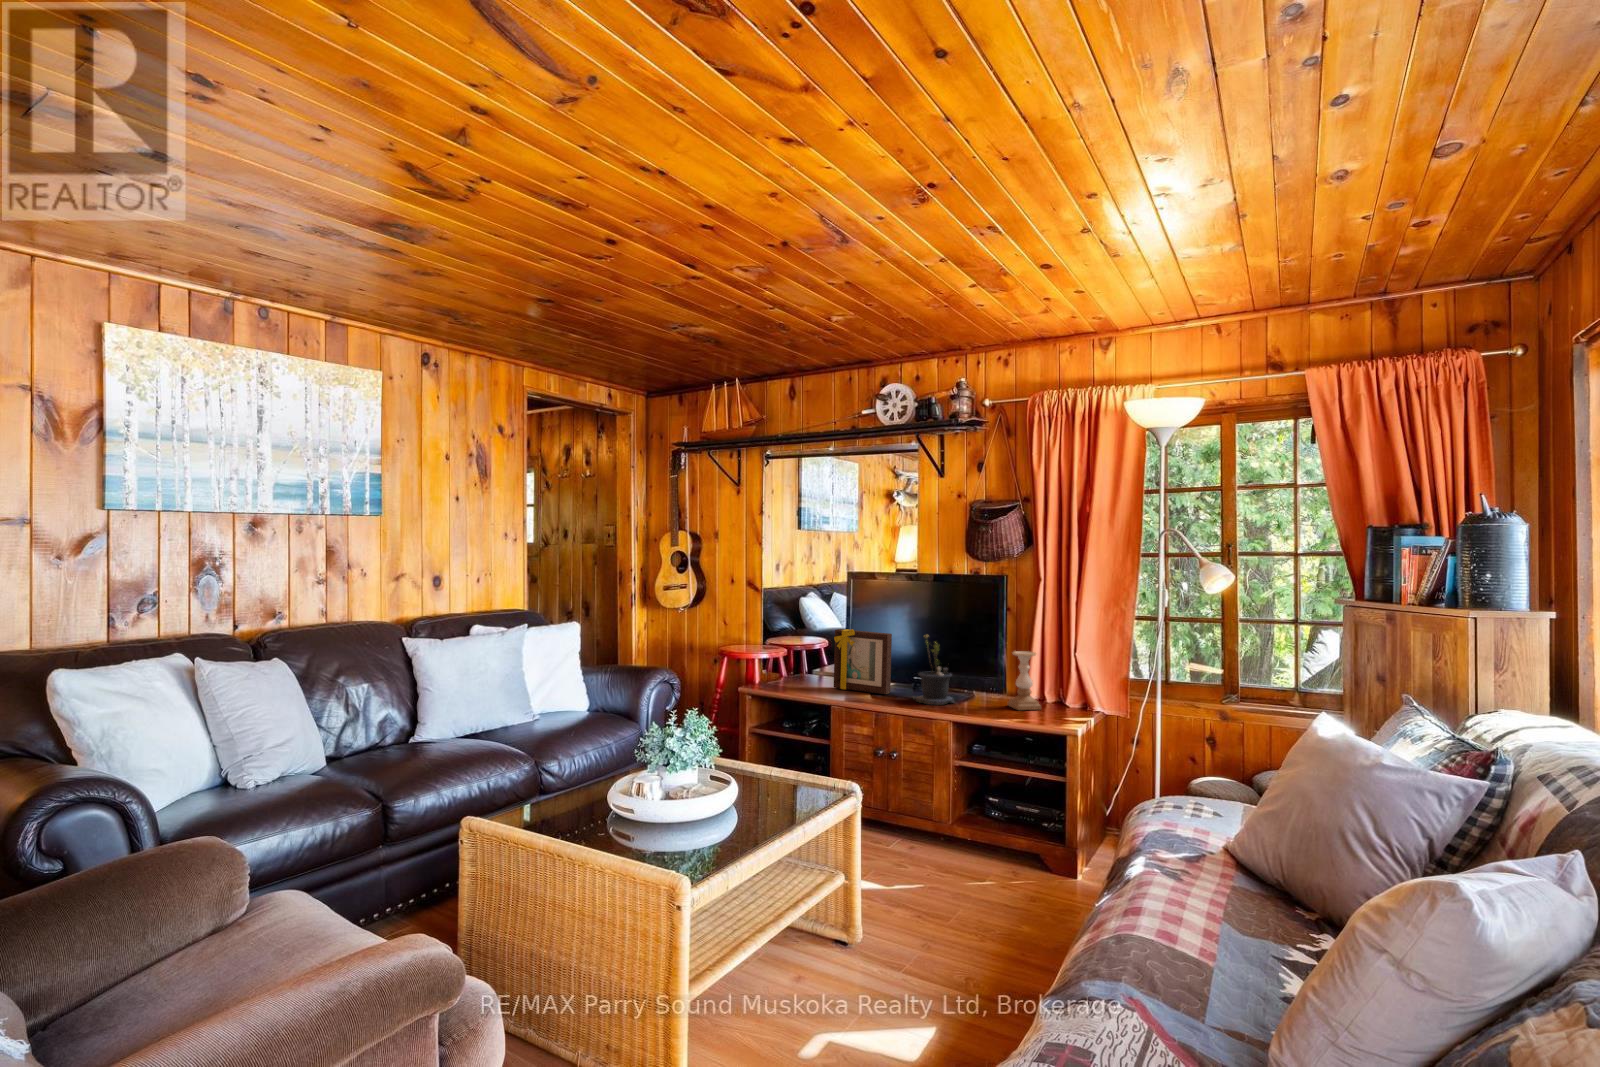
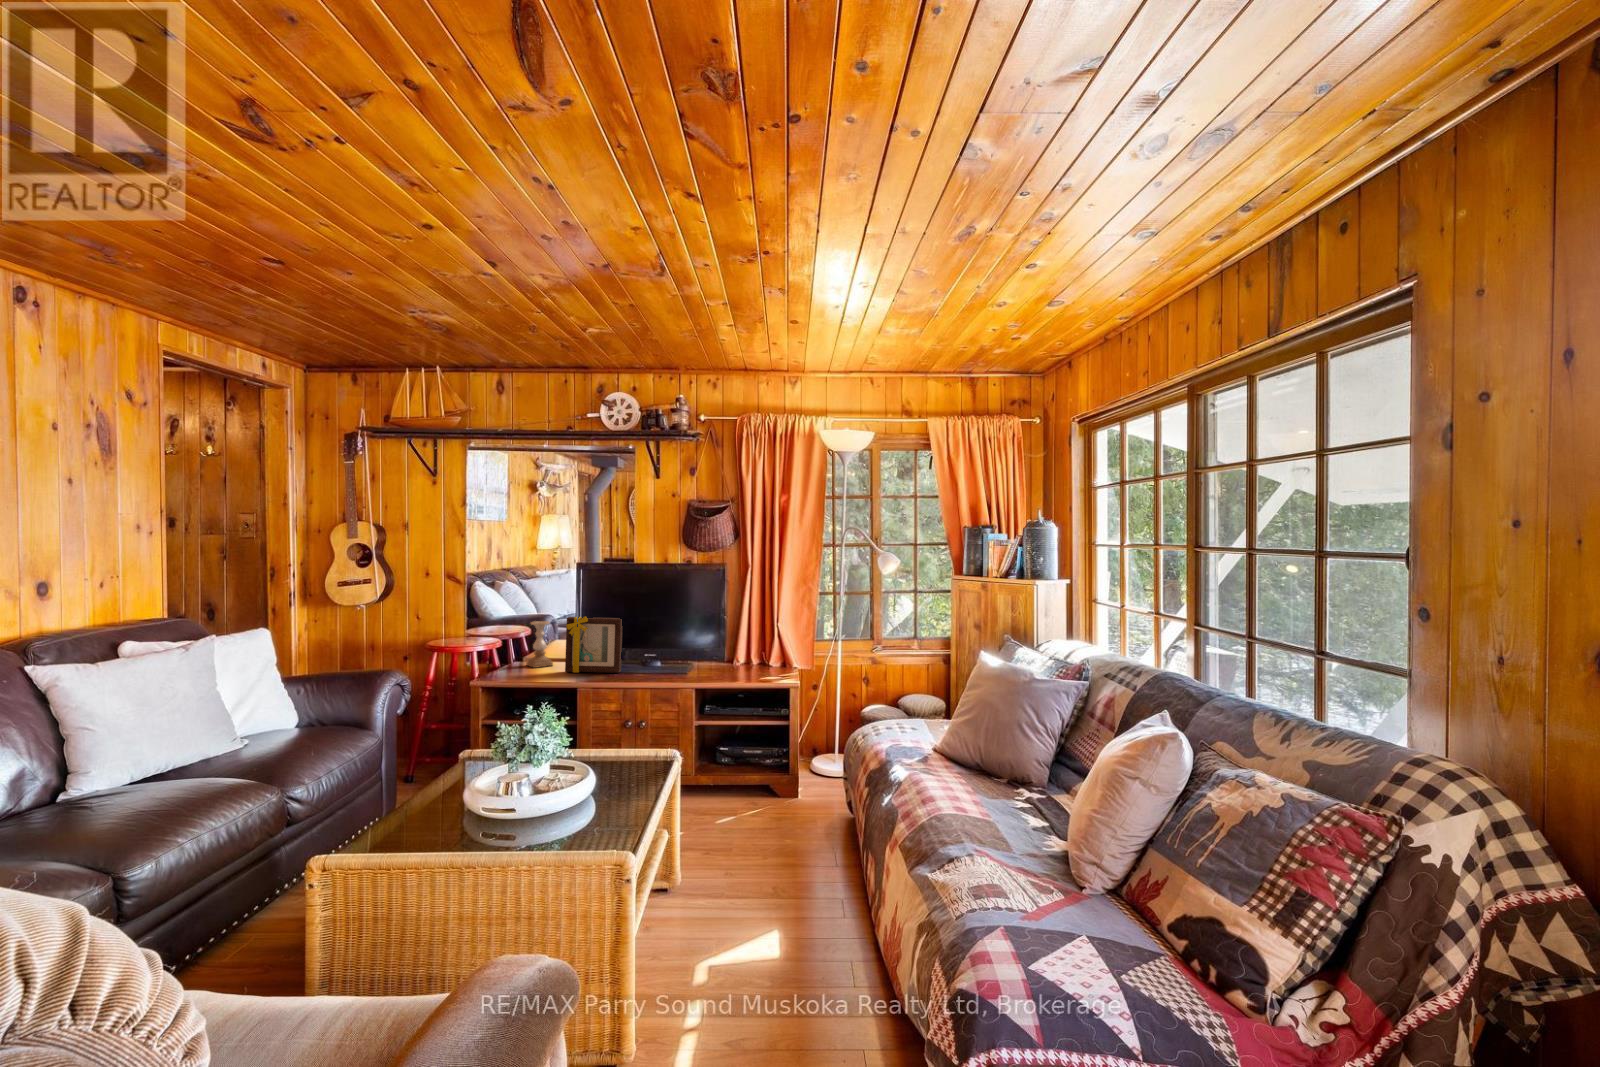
potted plant: present [913,635,954,705] -> none [644,617,685,677]
candle holder: present [1008,651,1041,710] -> present [527,621,553,668]

